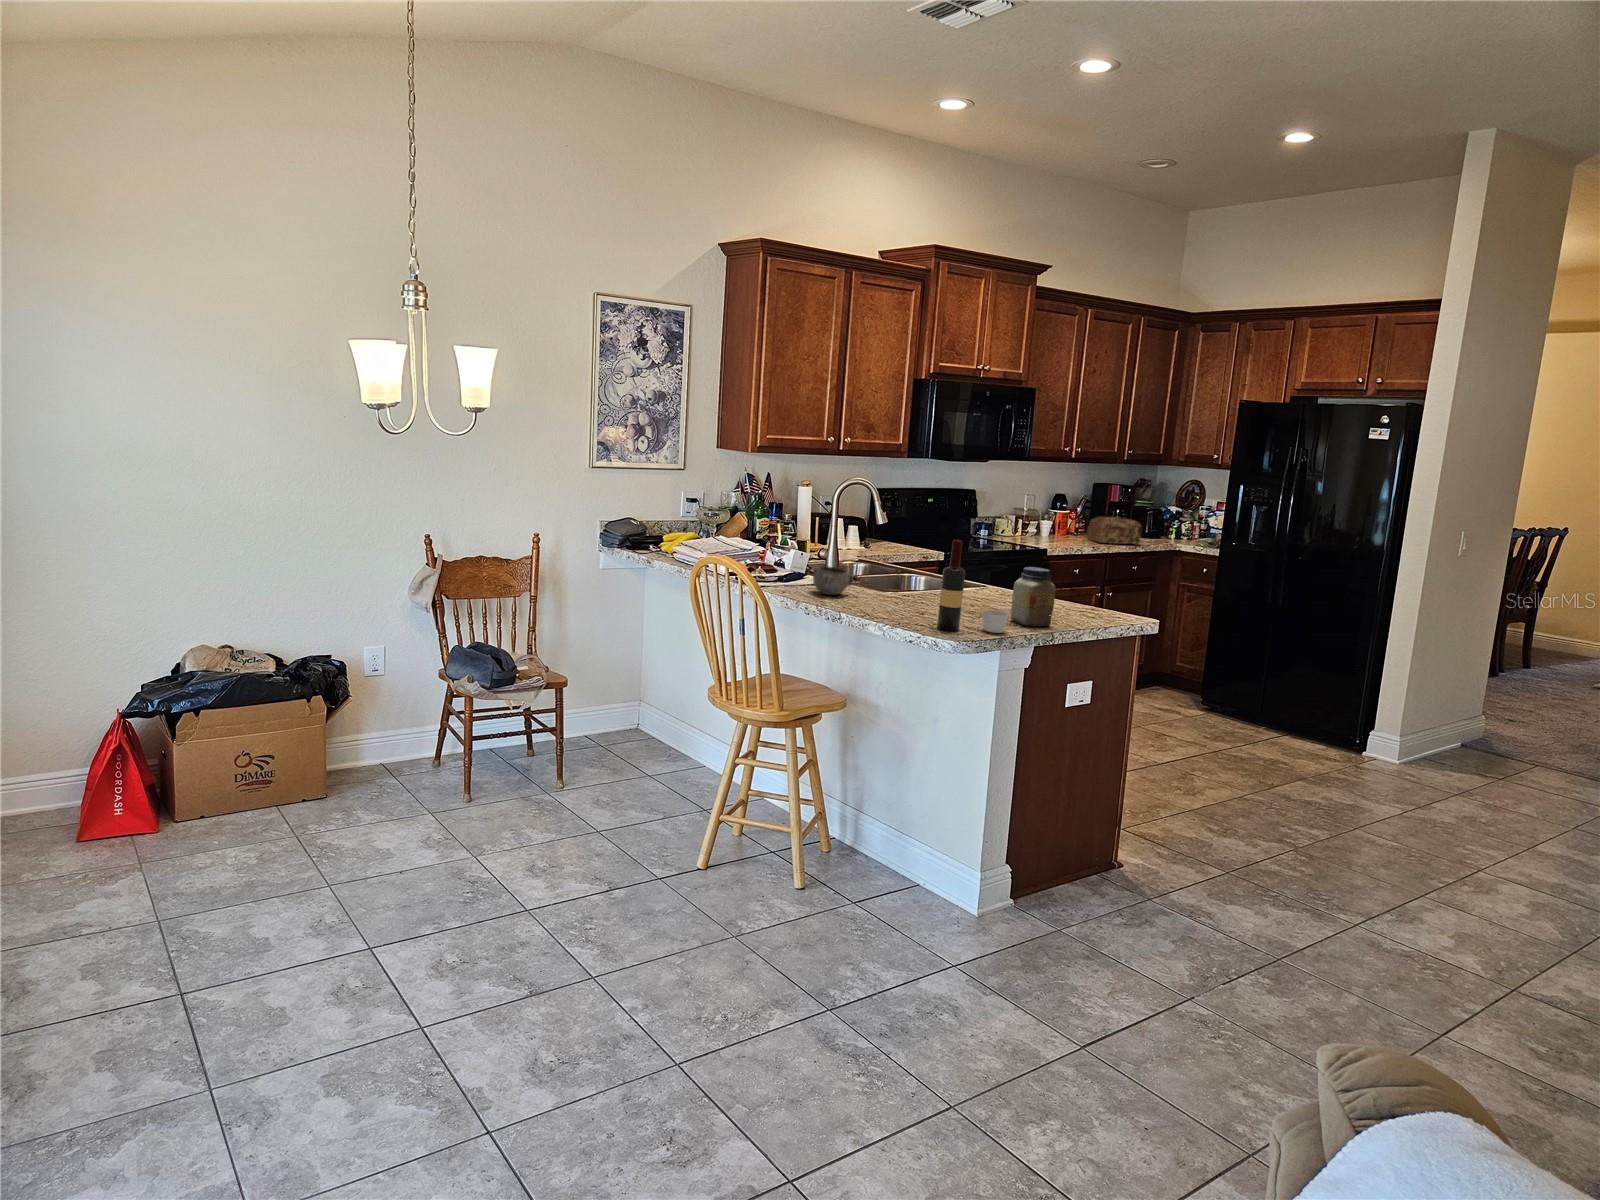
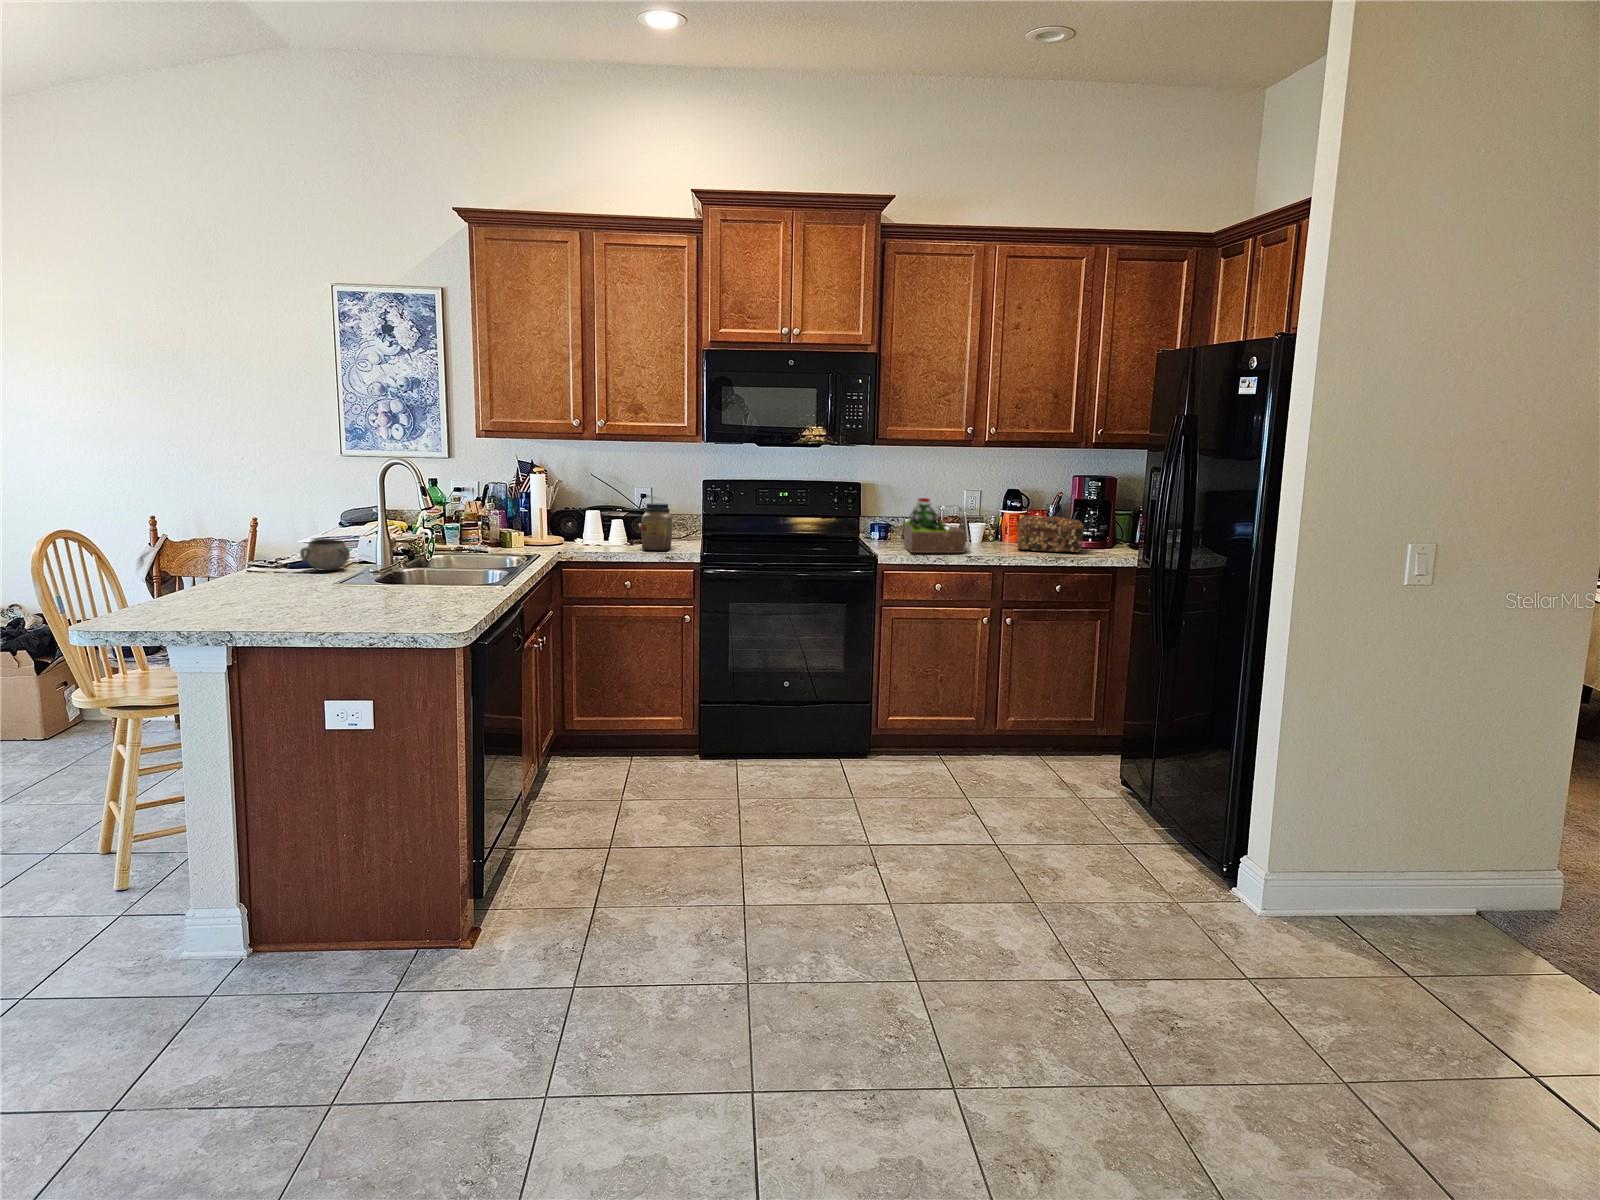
succulent plant: none [1027,505,1080,549] -> present [904,498,966,553]
wine bottle: present [937,540,965,631] -> none [264,492,298,603]
jar: present [1011,567,1055,627] -> present [641,503,672,550]
candle: present [982,610,1009,633] -> none [308,580,344,607]

